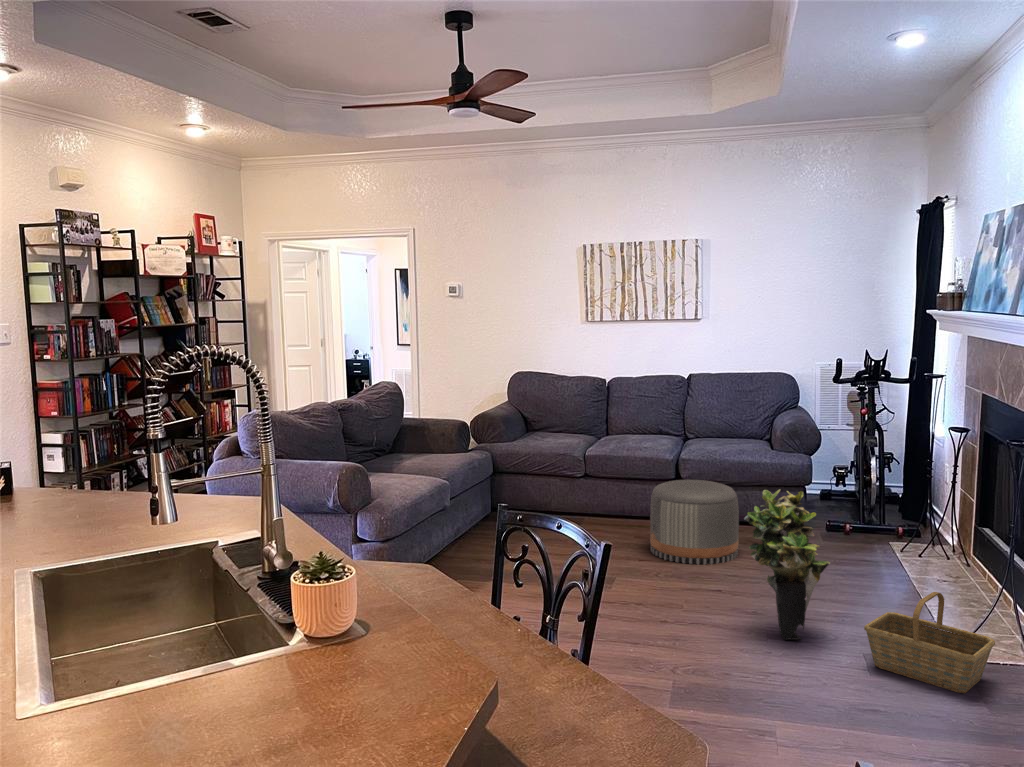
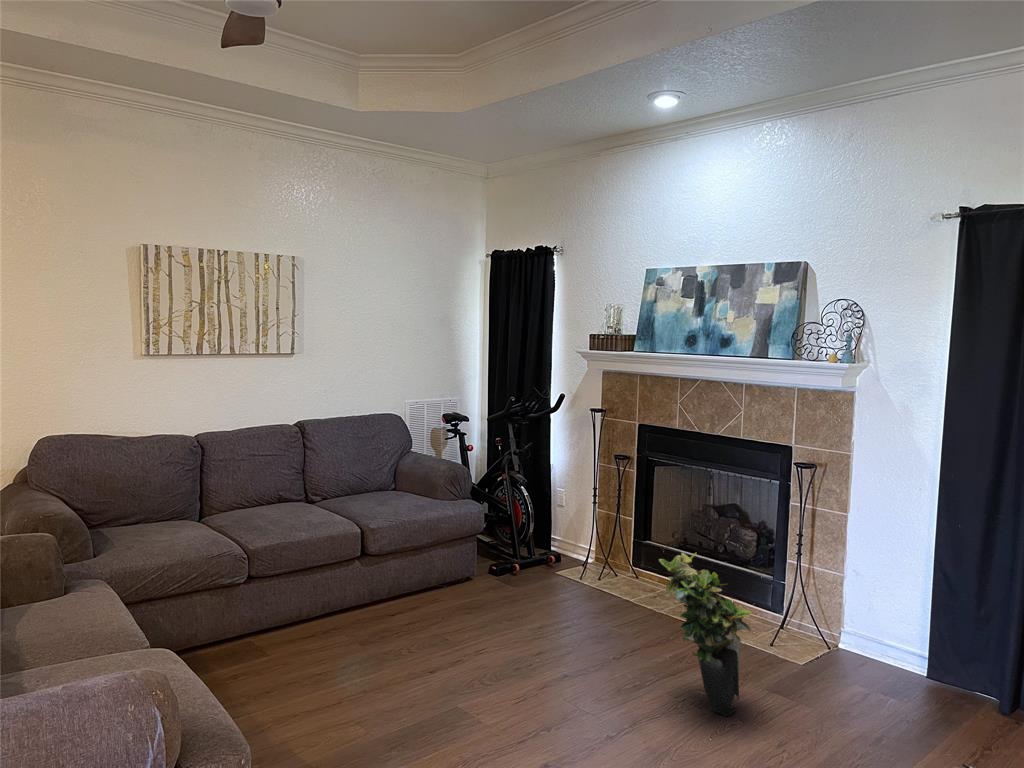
pouf: present [650,480,739,564] -> none [396,553,501,667]
basket: present [864,592,995,693] -> none [780,619,895,708]

